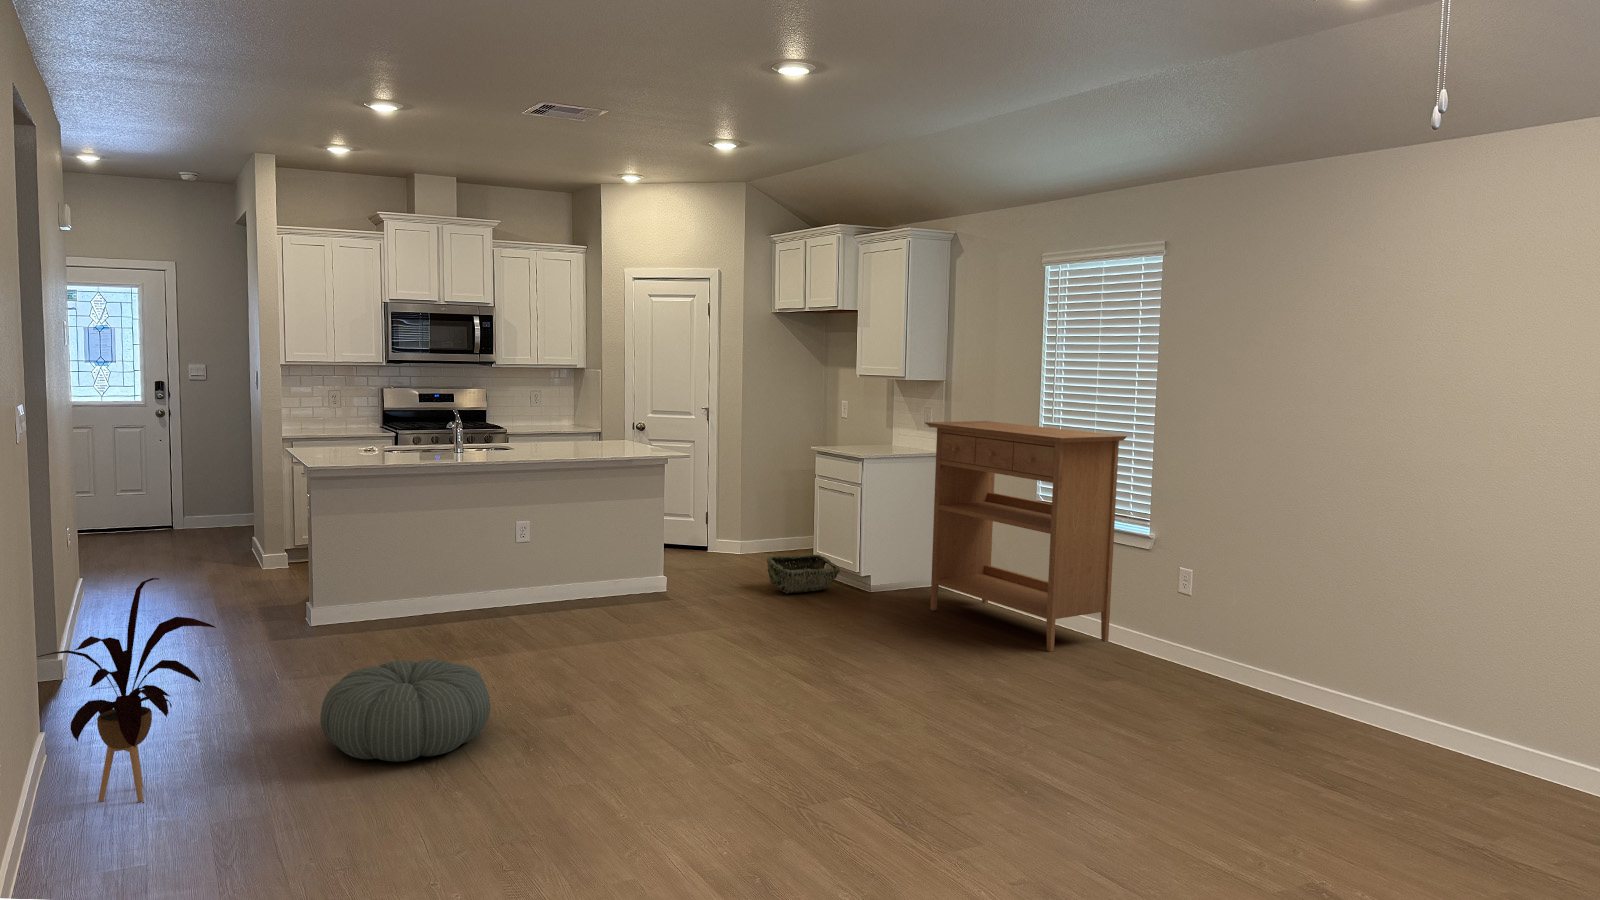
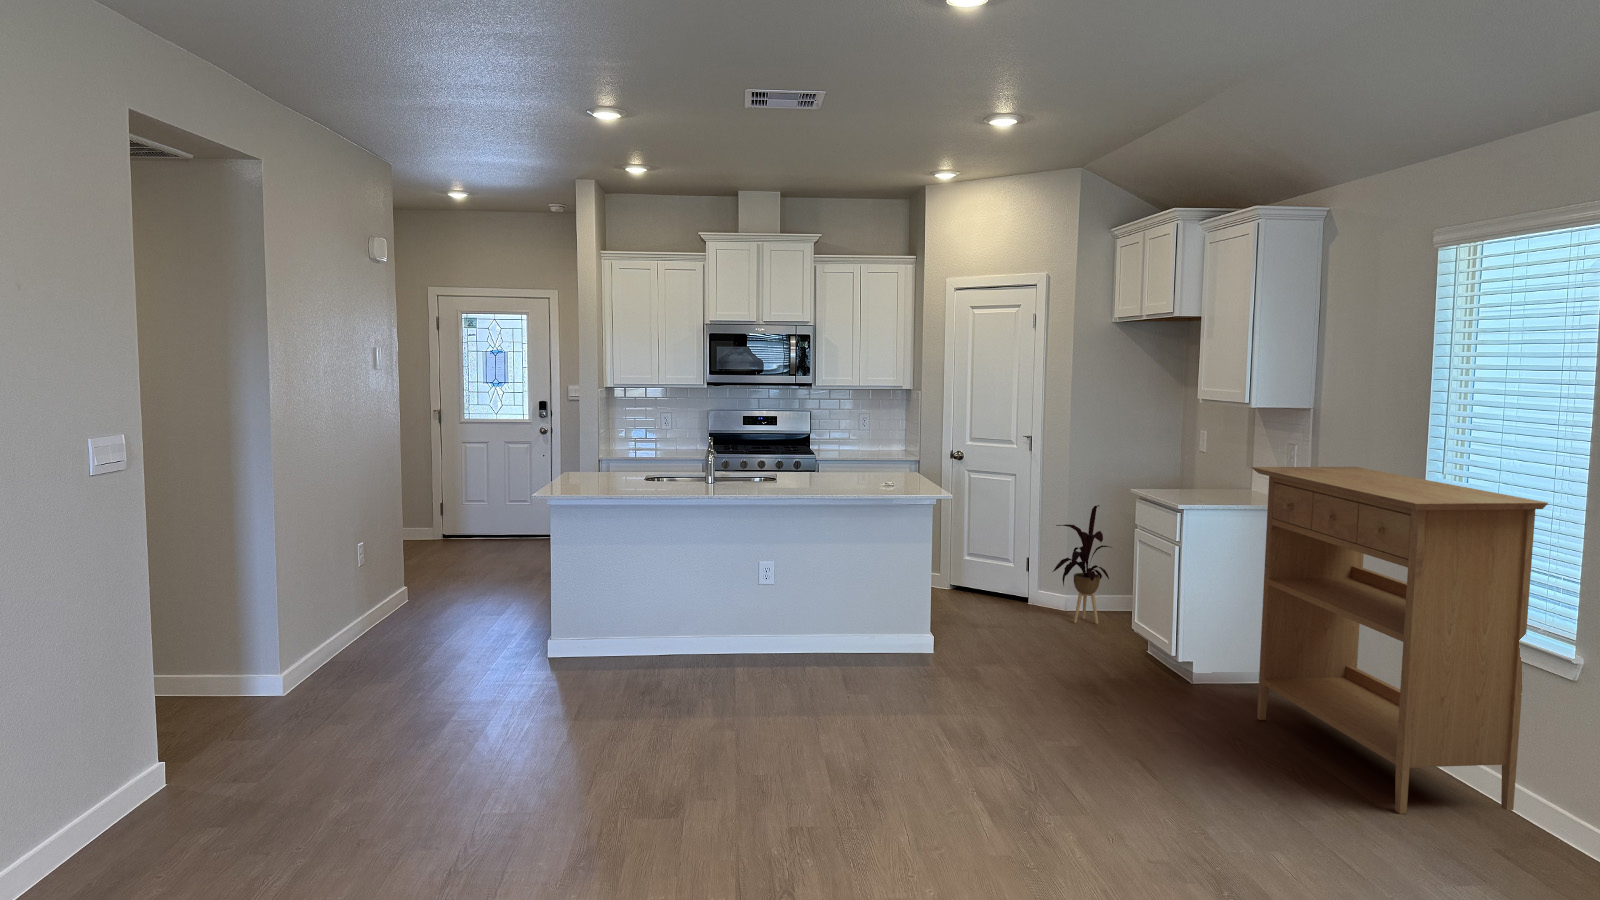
woven basket: present [767,554,840,593] -> none [1057,623,1152,672]
house plant: present [38,578,216,802] -> present [1053,505,1110,624]
pouf: present [320,659,490,762] -> none [415,721,595,841]

